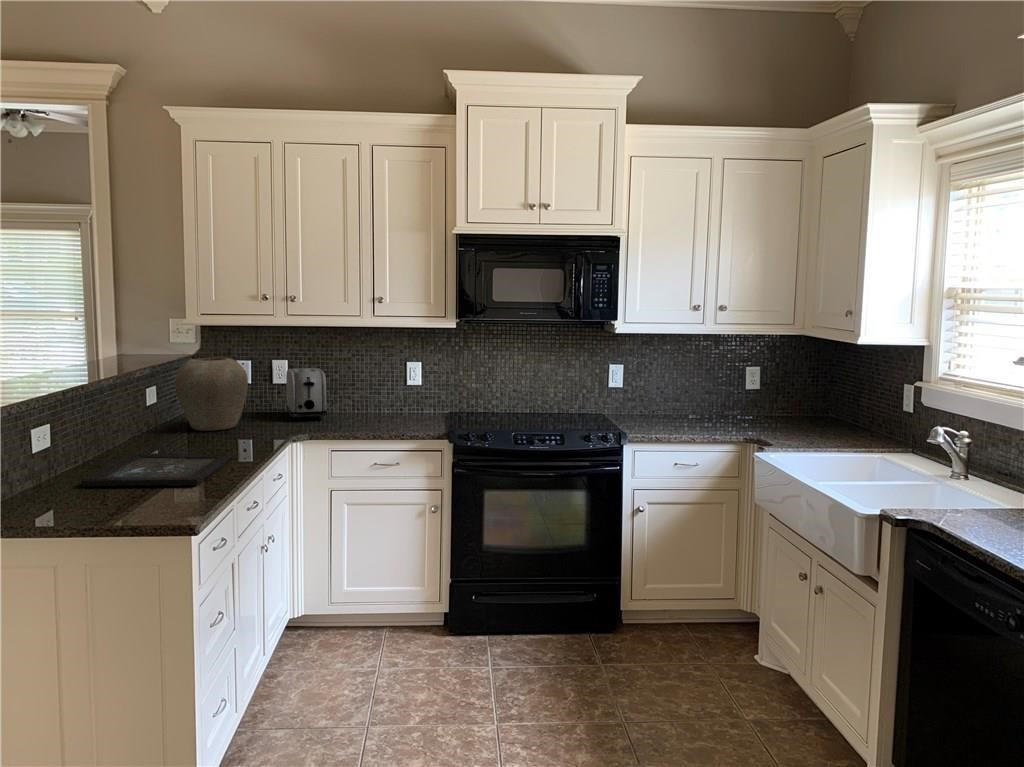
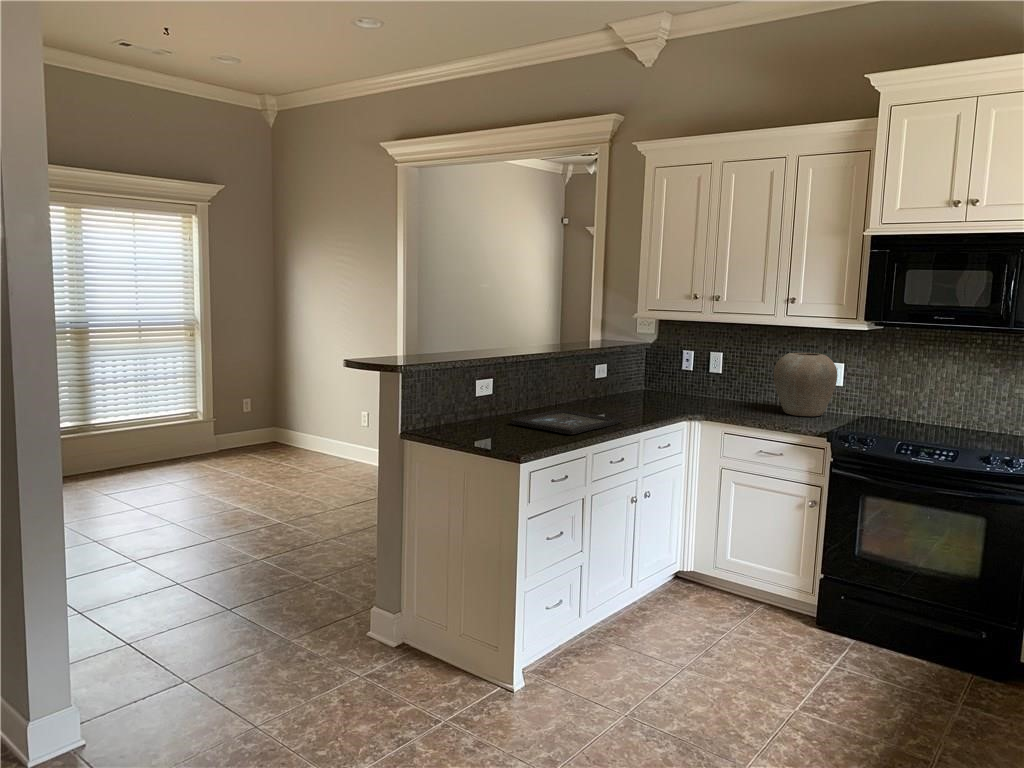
vase: present [175,358,248,431] -> present [774,353,837,416]
toaster: present [286,368,327,420] -> none [708,359,748,406]

